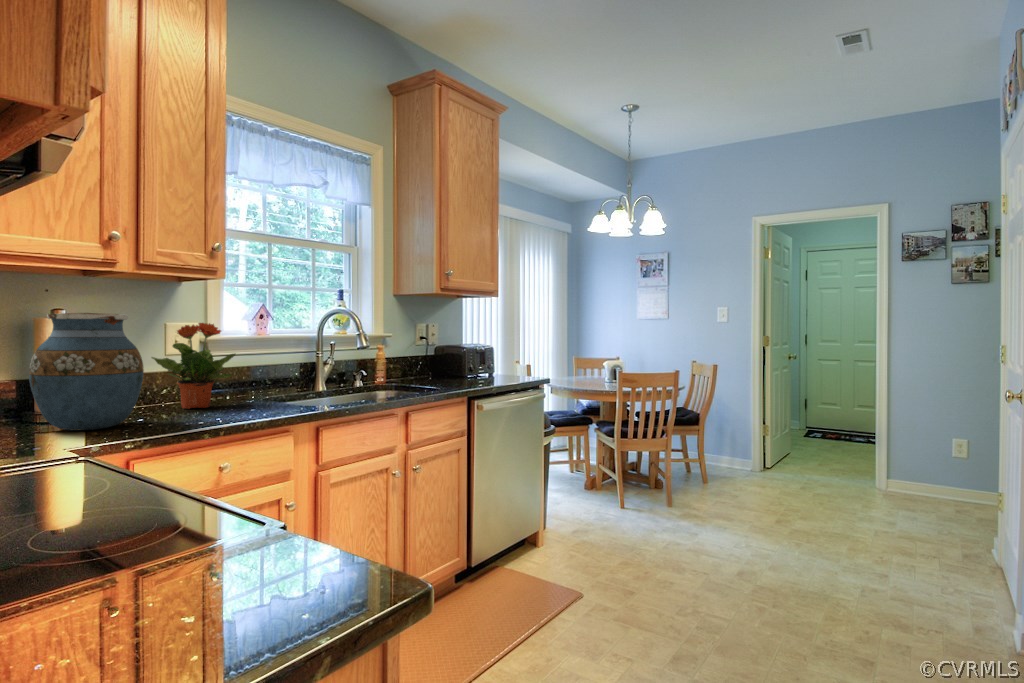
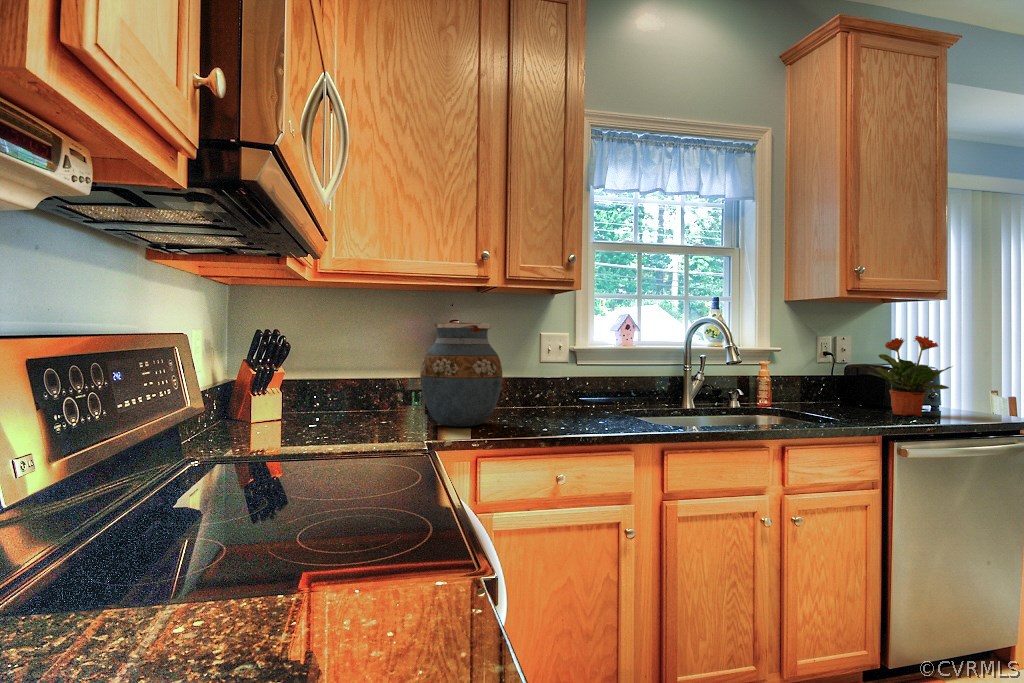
potted plant: present [152,323,236,409] -> present [869,336,951,416]

